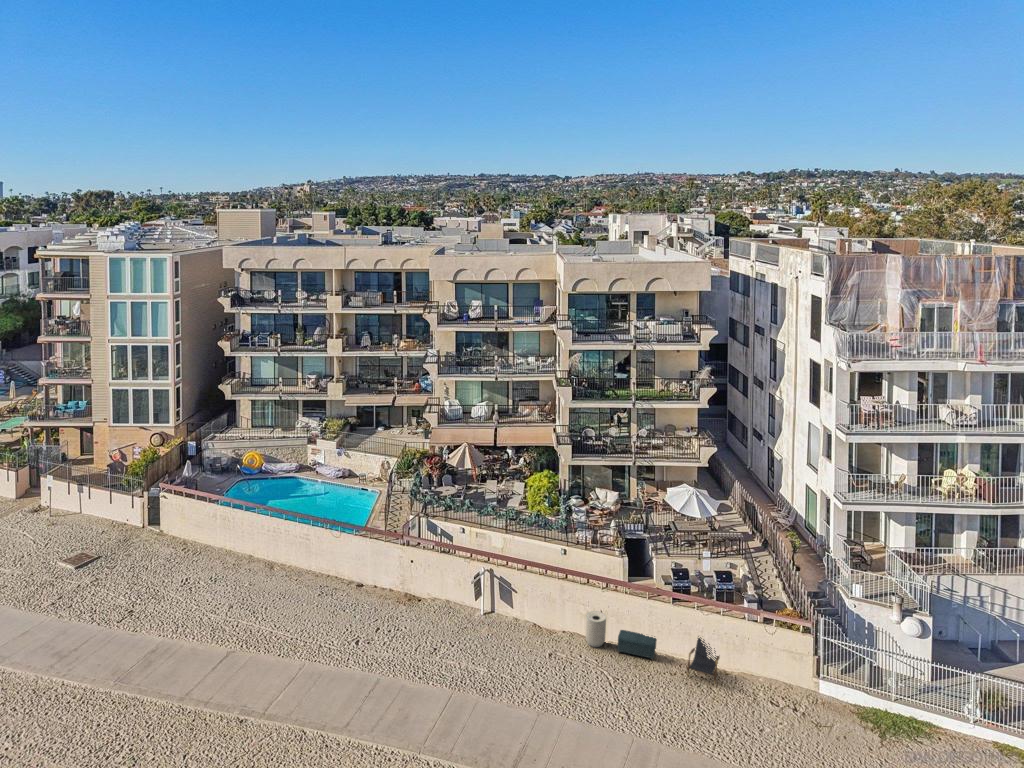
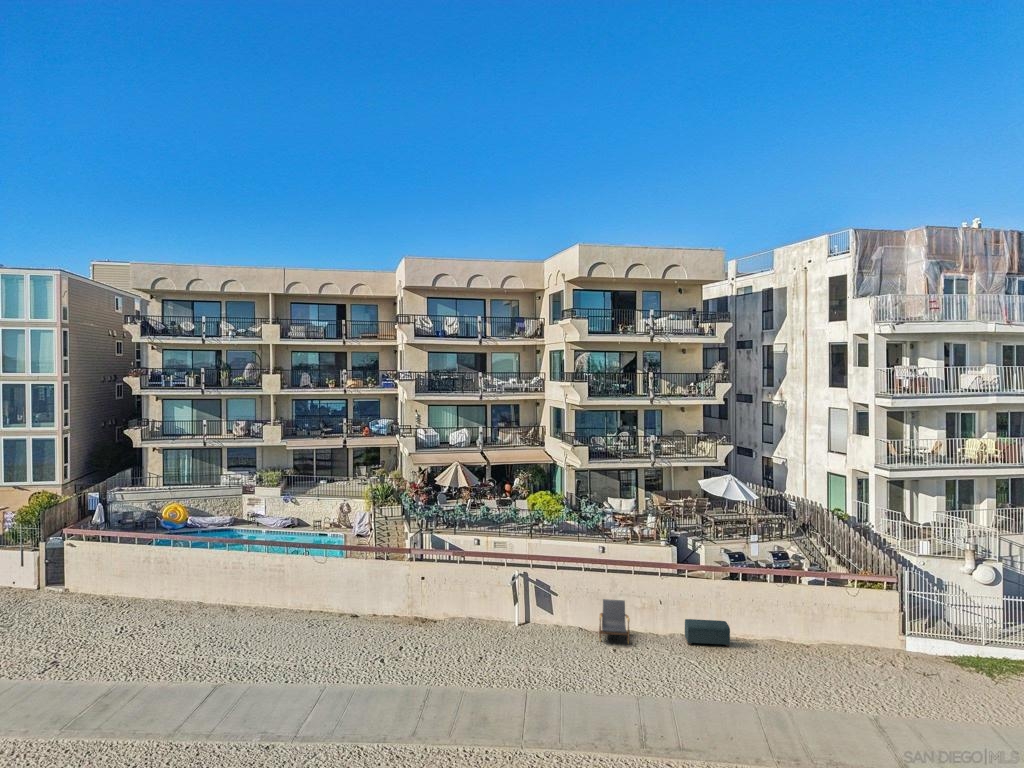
trash can: present [586,611,606,647] -> none [647,602,670,643]
lounge chair: present [687,636,720,684] -> present [599,599,630,644]

